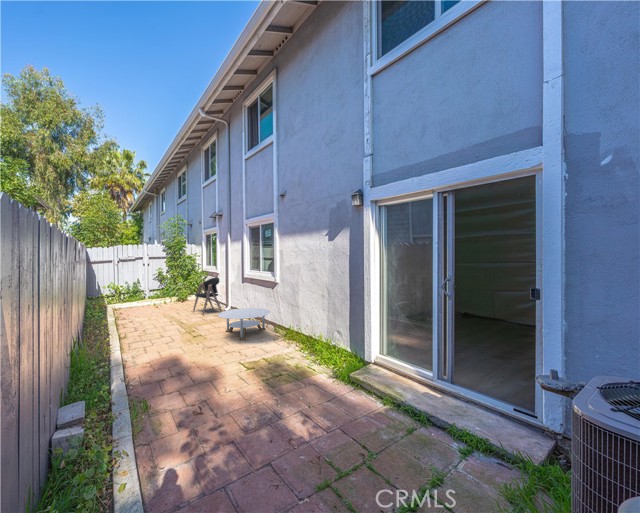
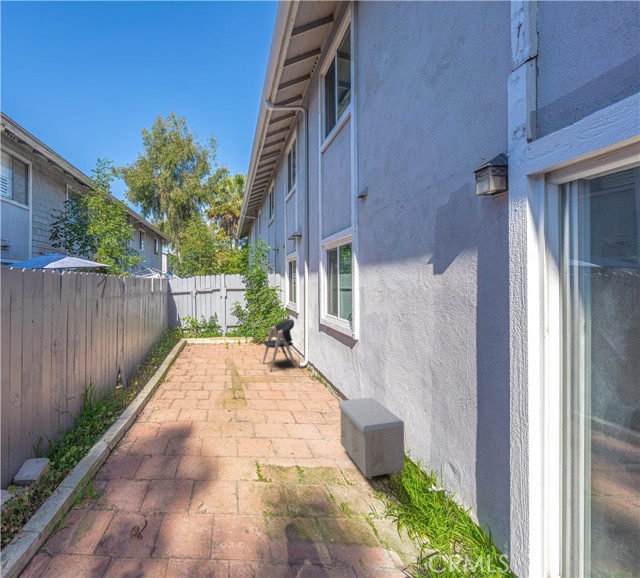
round table: present [218,308,270,340] -> none [267,374,346,431]
storage bench: none [272,312,312,352] -> present [339,397,404,479]

